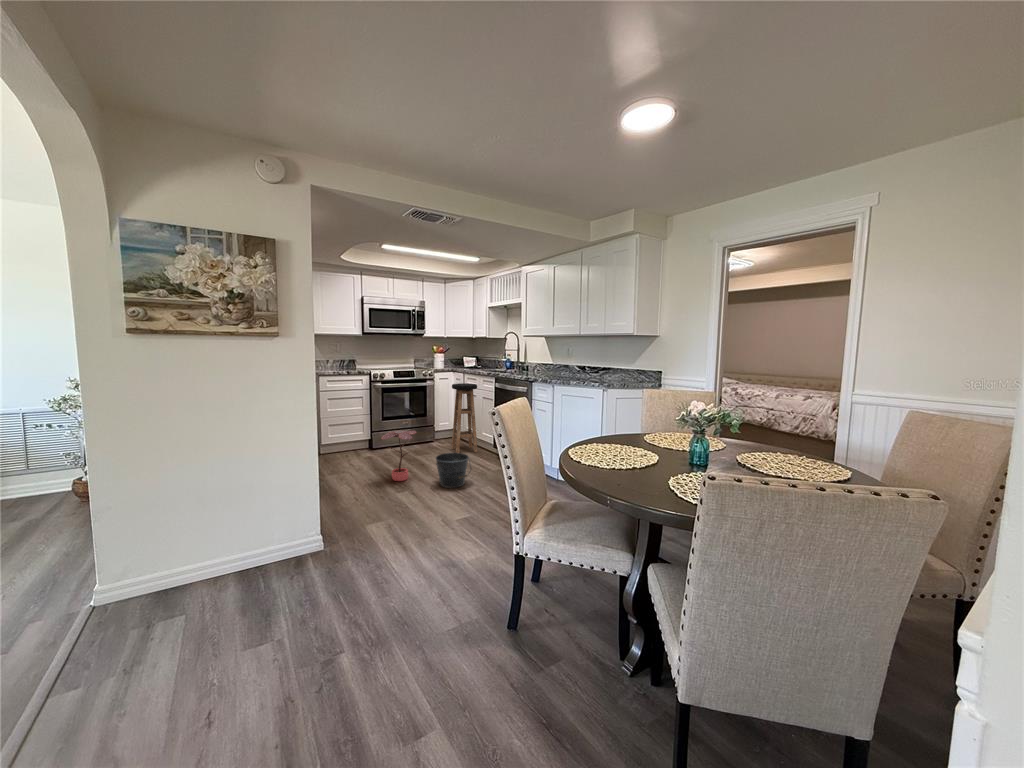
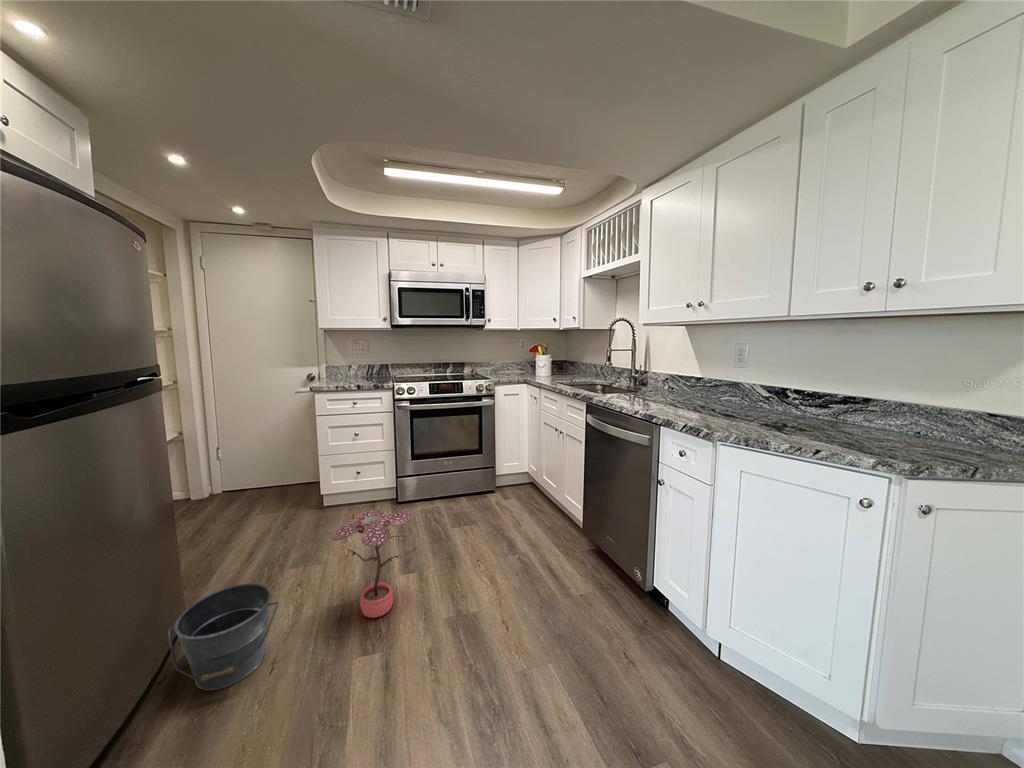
bar stool: present [451,383,478,453] -> none [510,407,554,530]
bucket: present [436,453,471,488] -> present [168,584,279,690]

